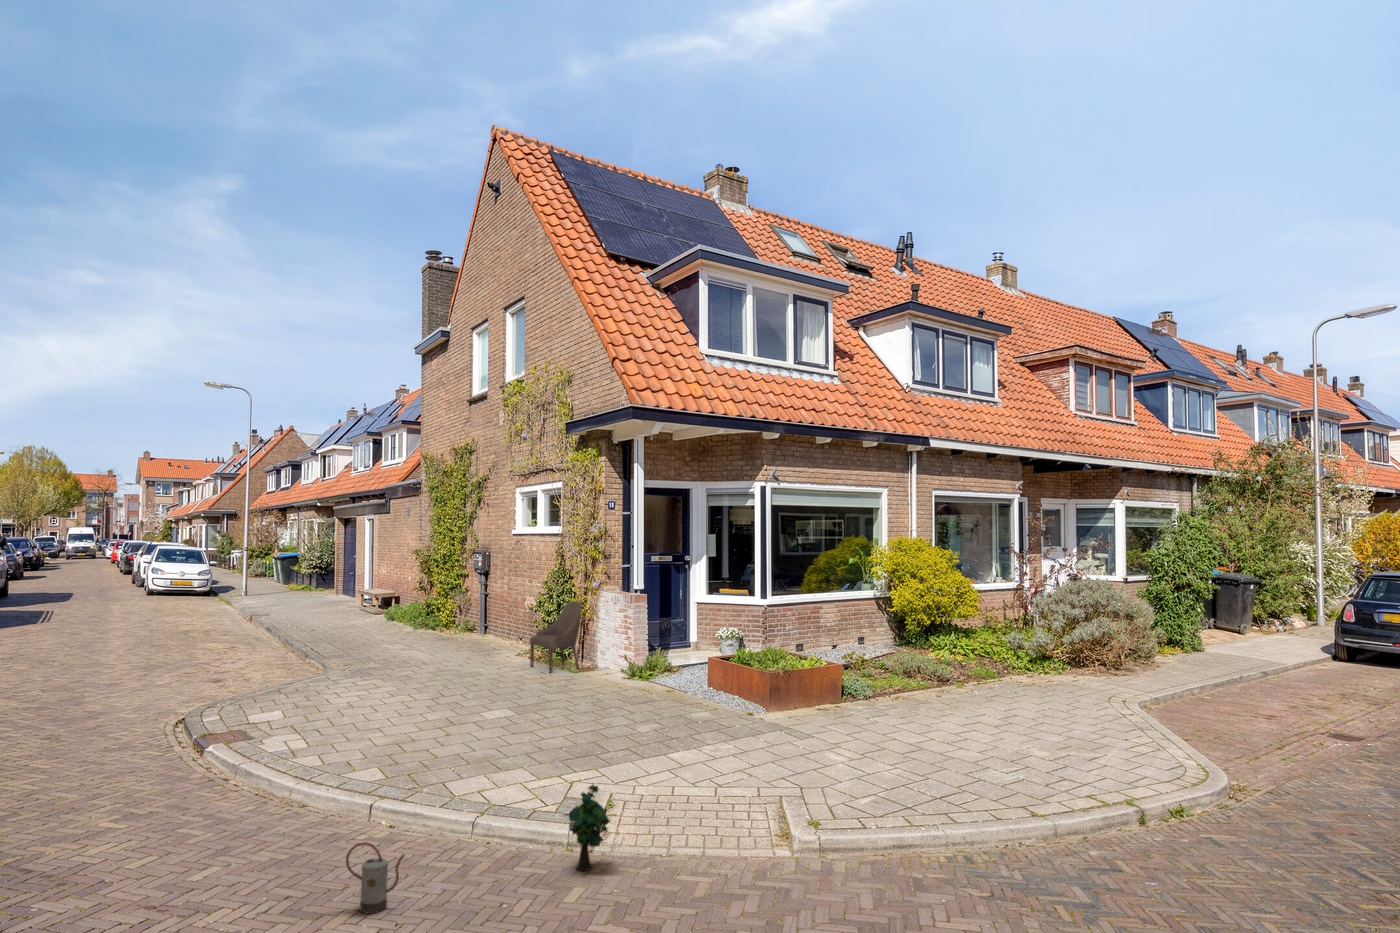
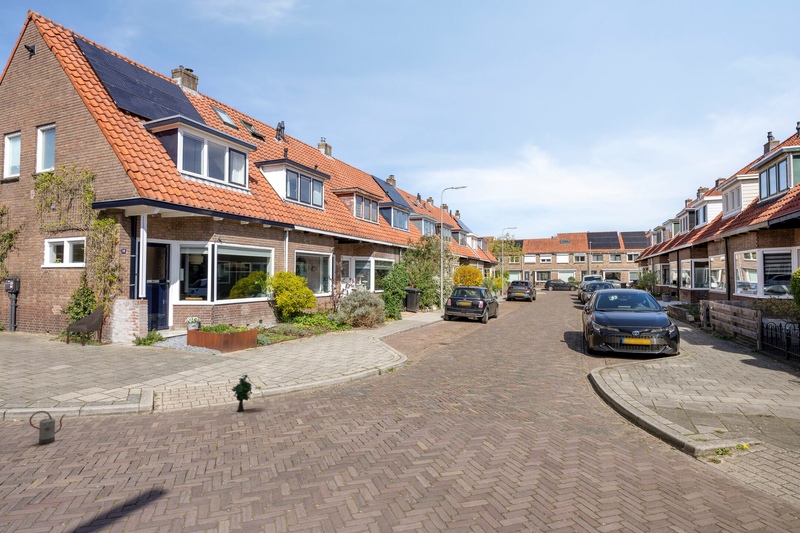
decorative plant: present [565,786,610,871] -> present [231,375,252,412]

